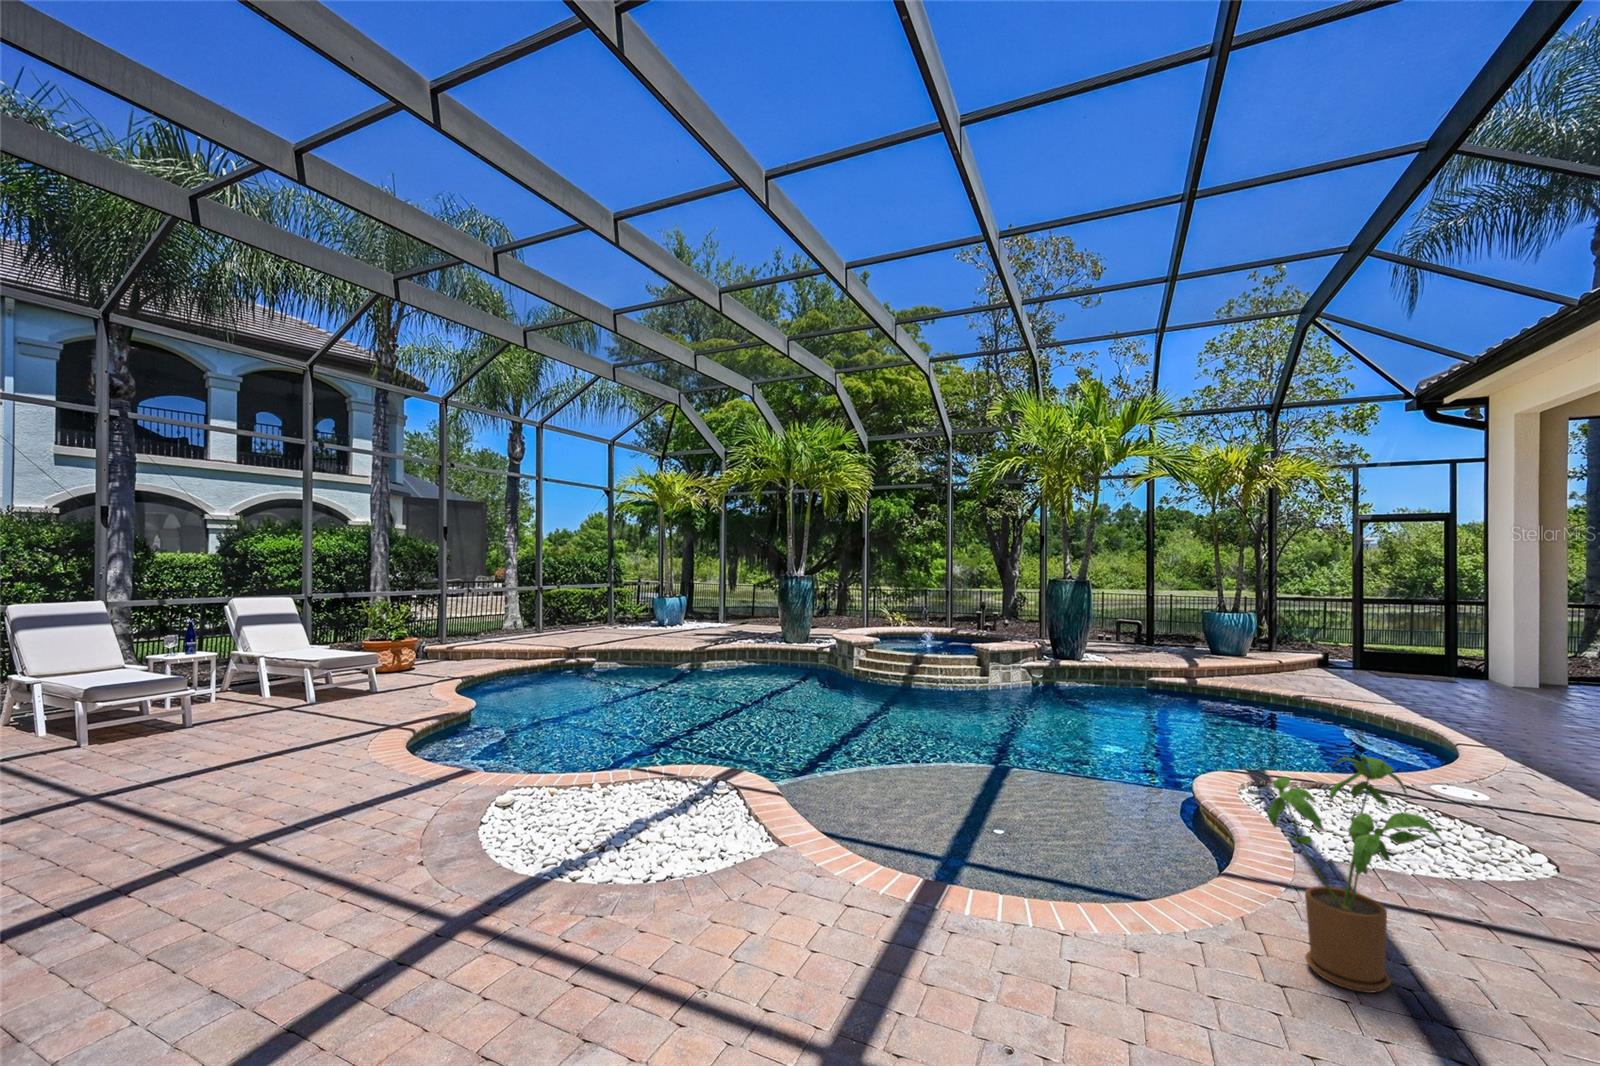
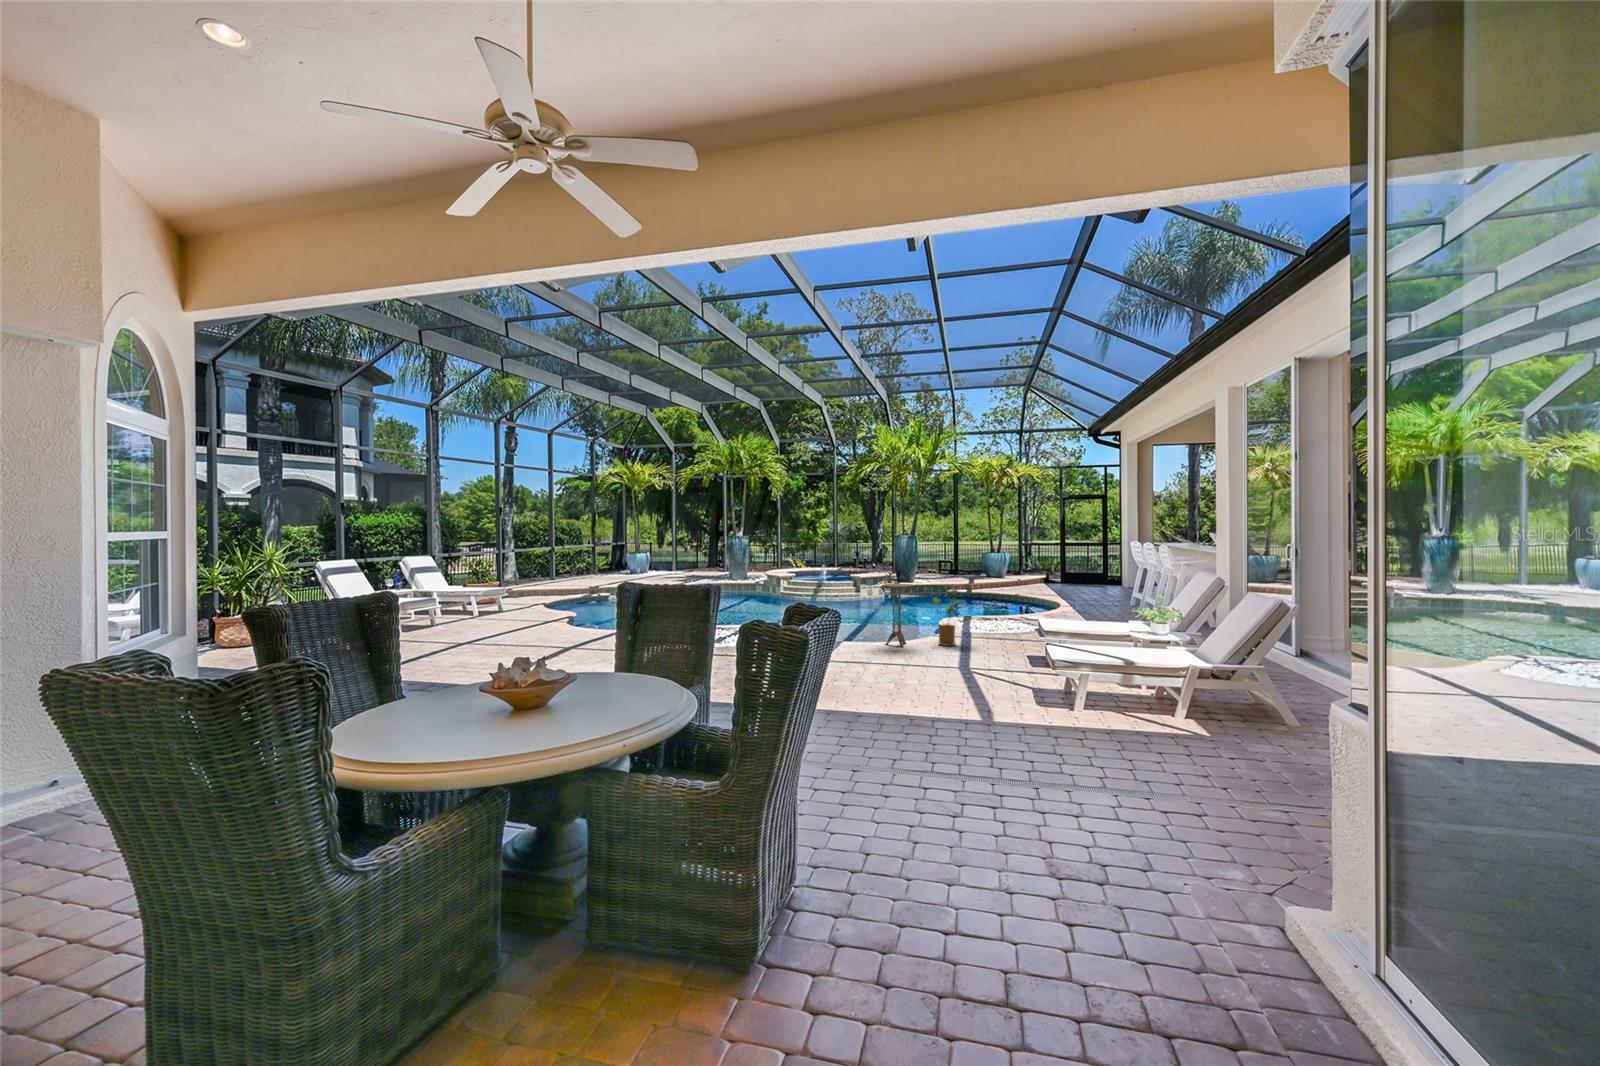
side table: none [1077,718,1207,986] -> present [882,584,914,647]

